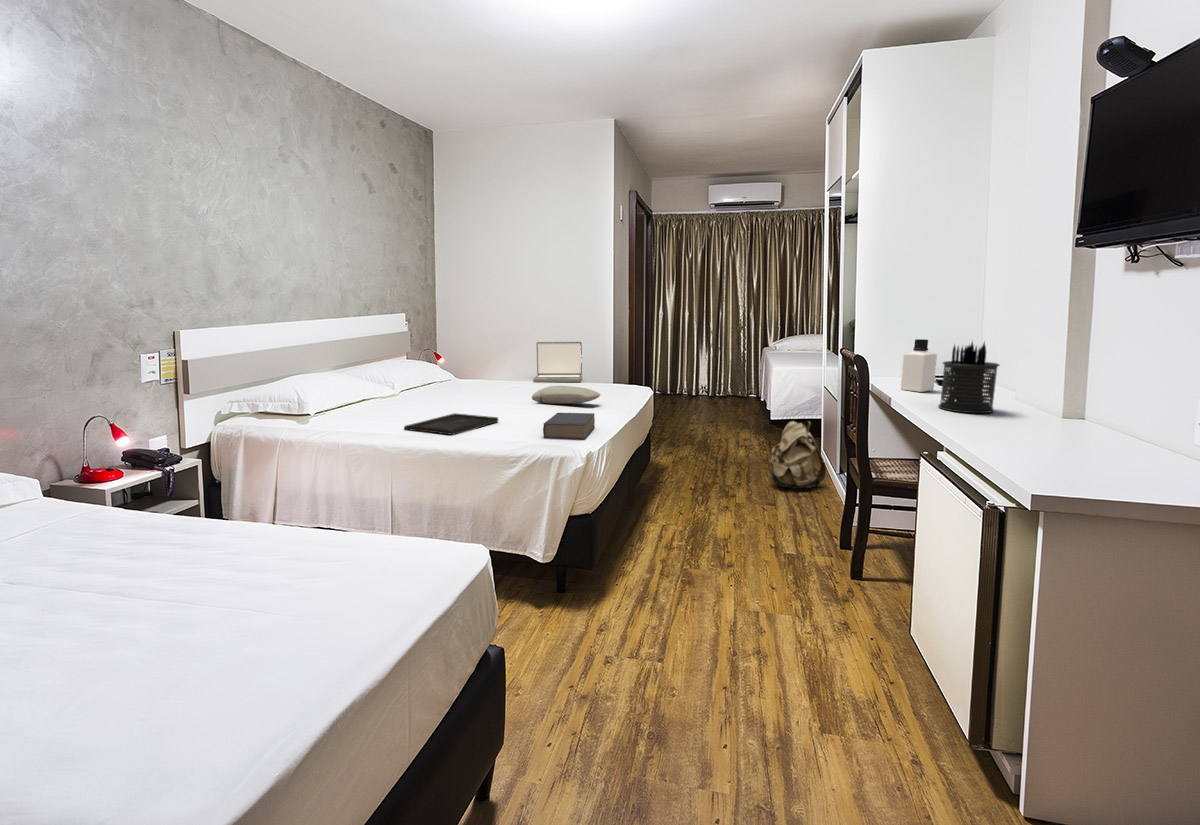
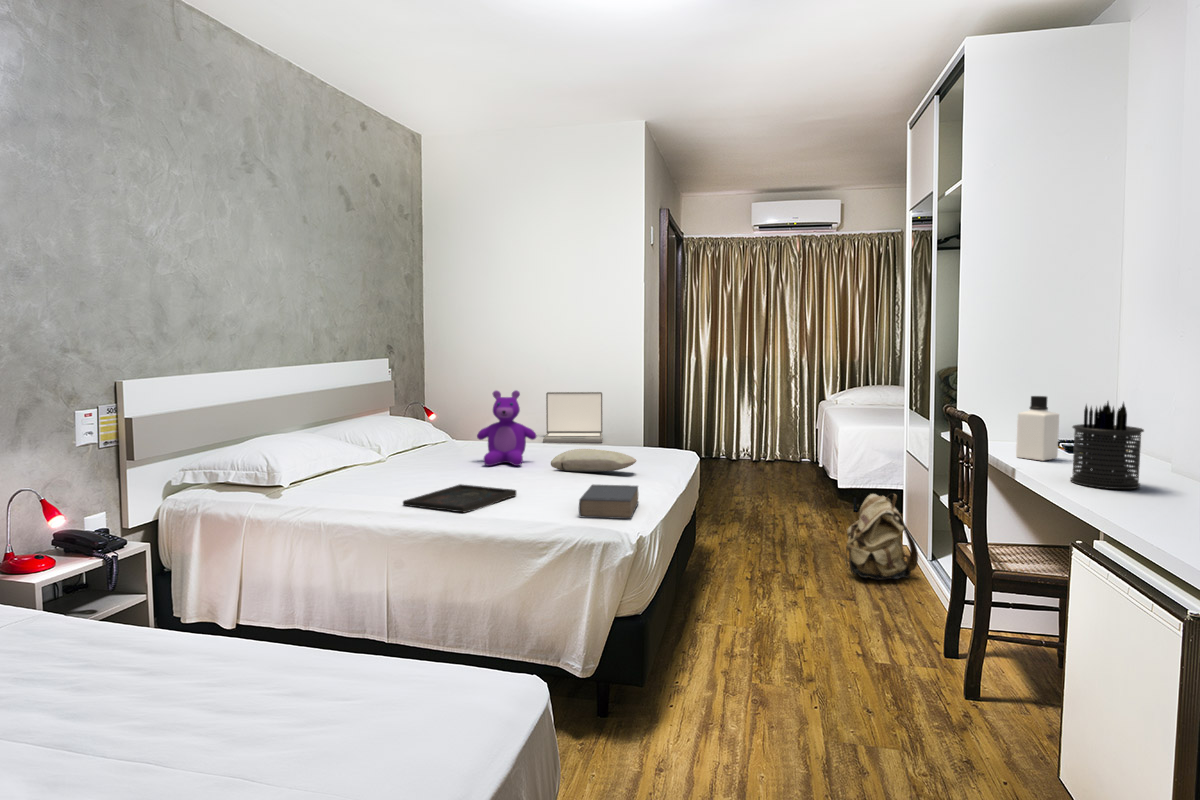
teddy bear: none [475,339,523,400] -> present [477,391,536,466]

